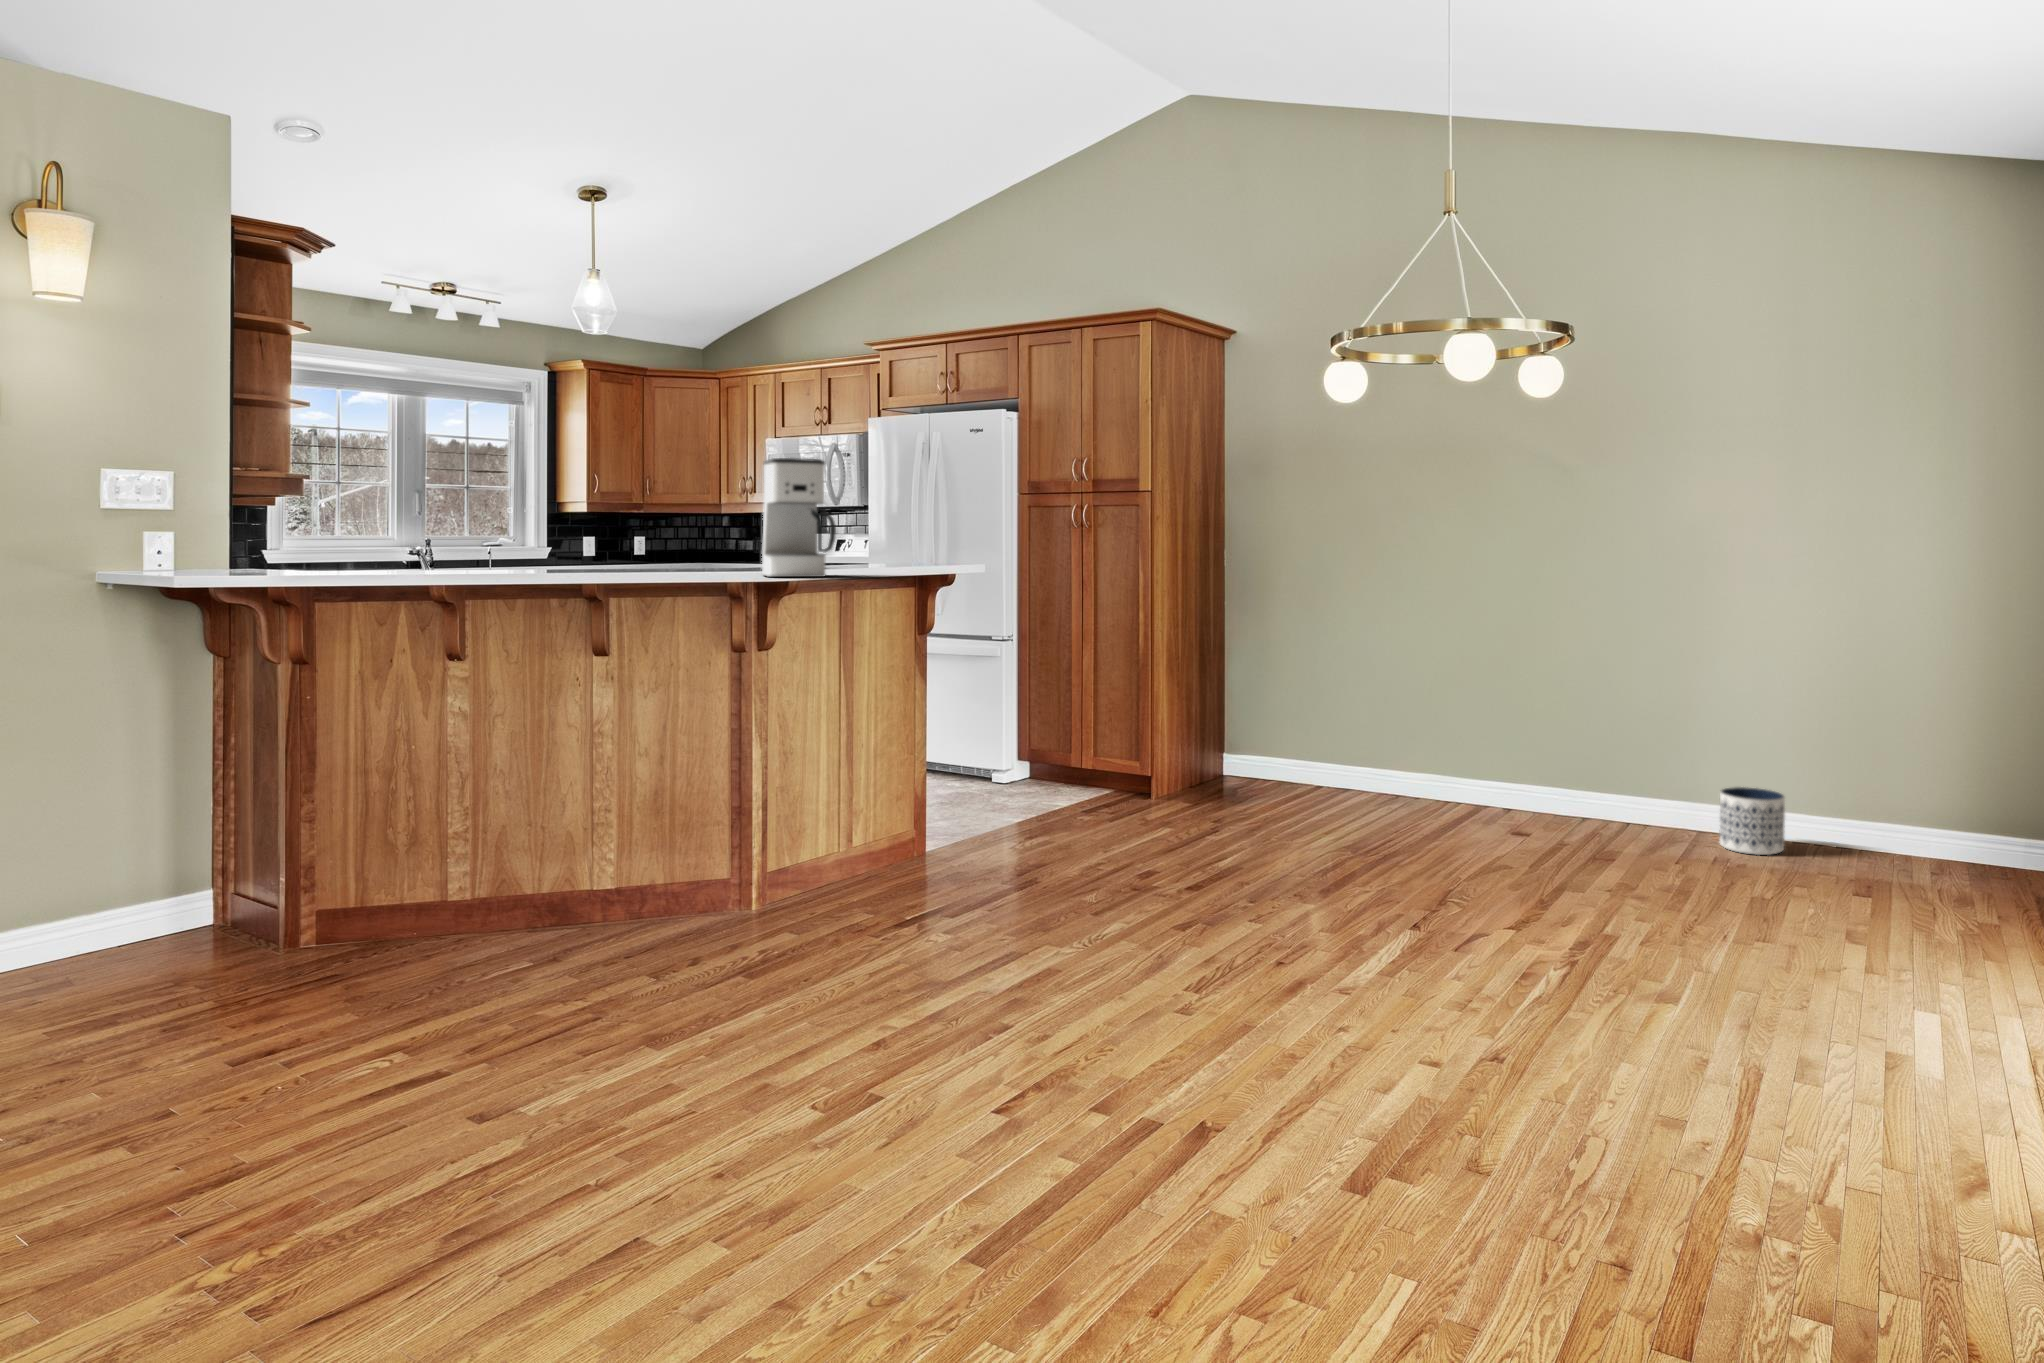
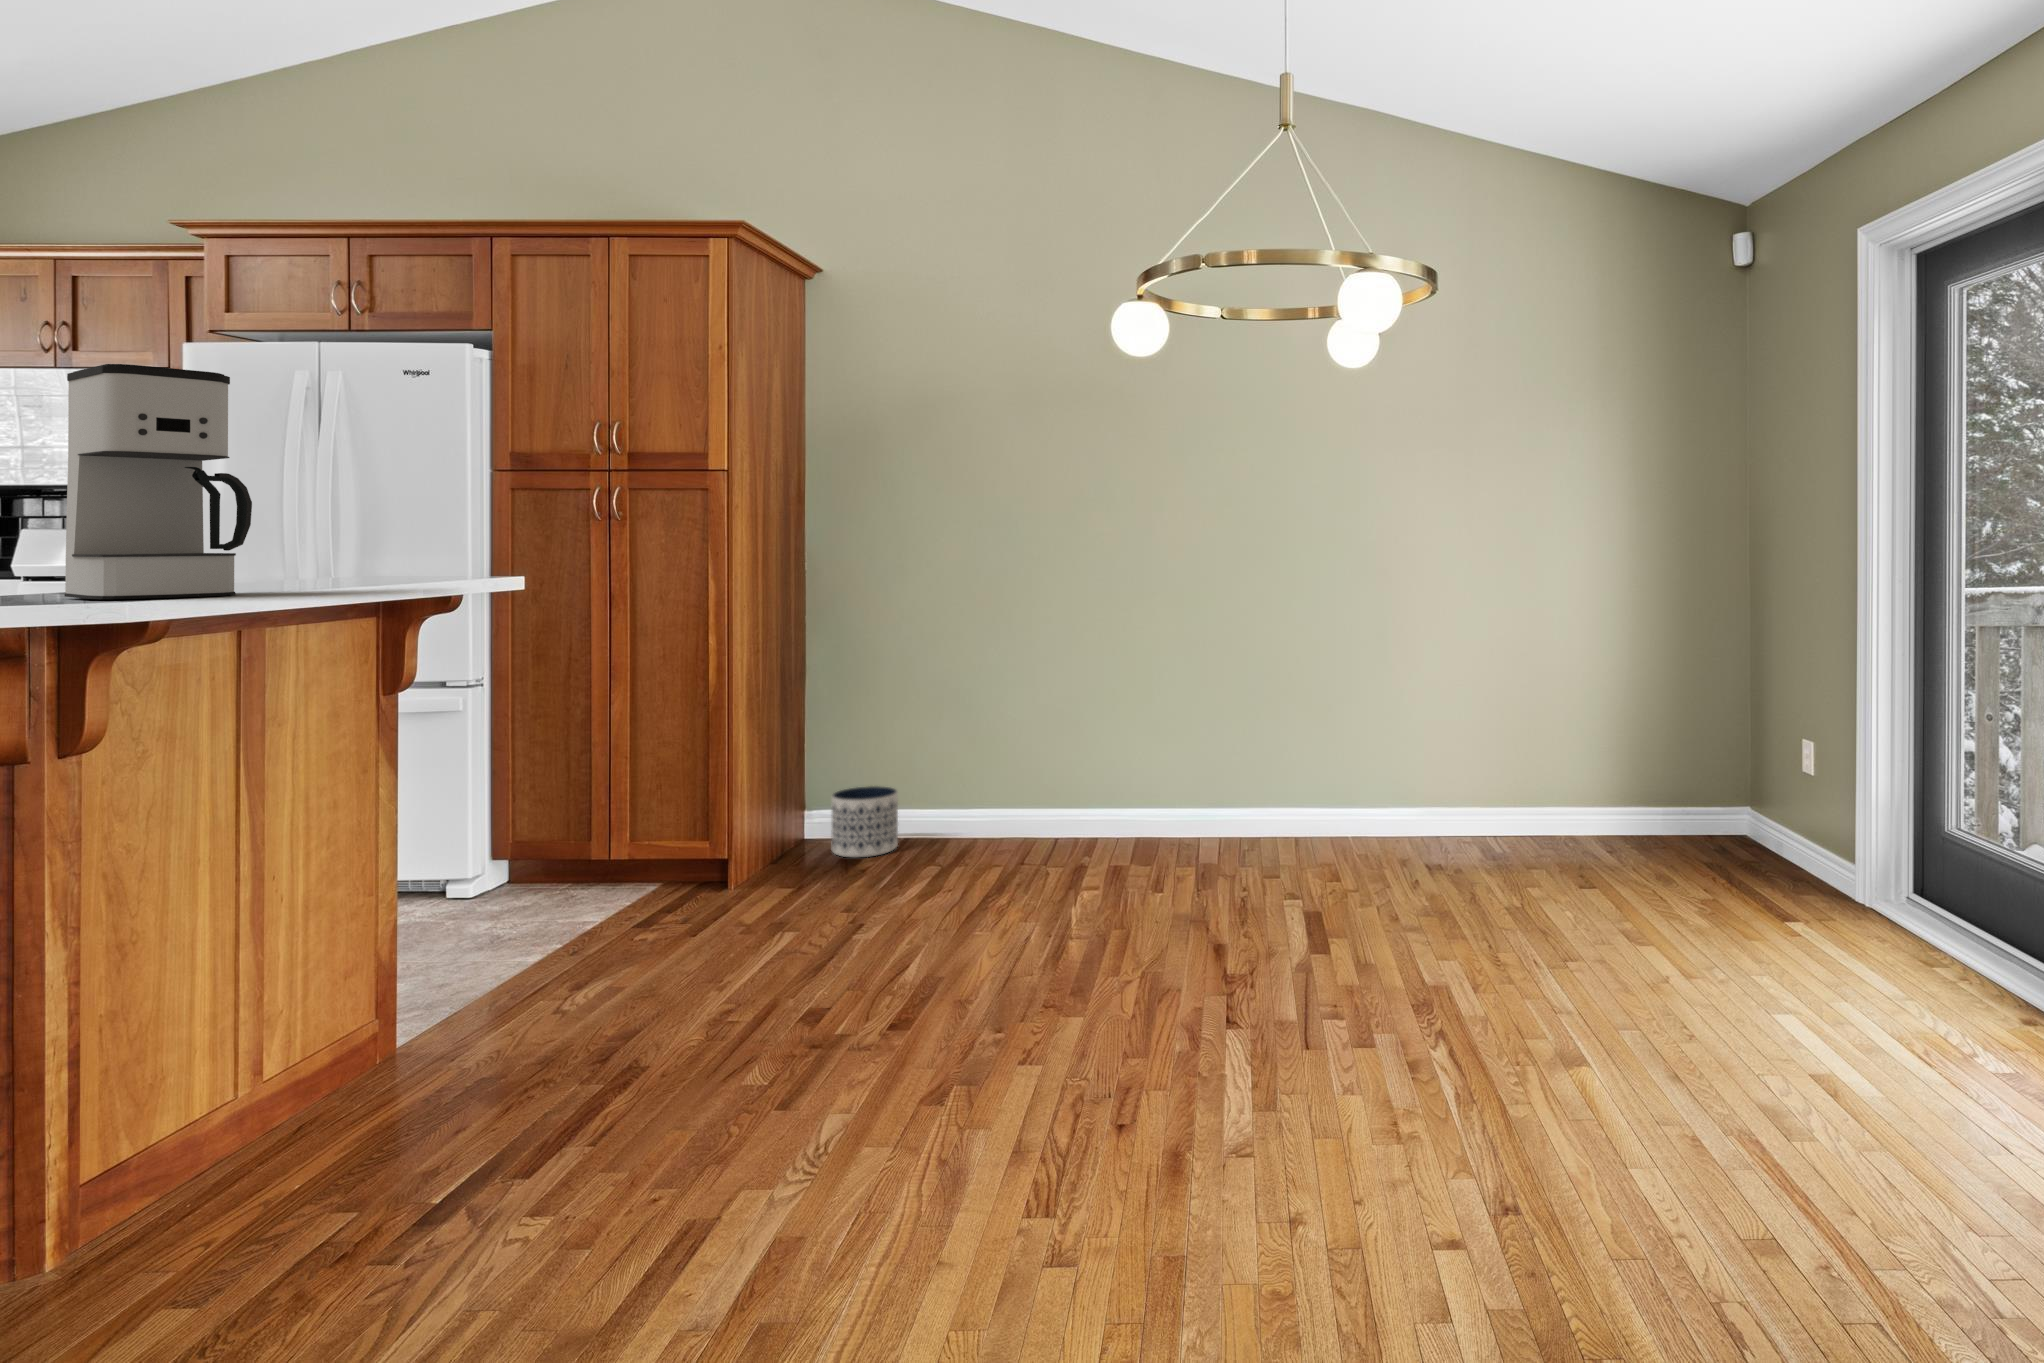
planter: present [1720,787,1785,855] -> present [832,786,898,857]

